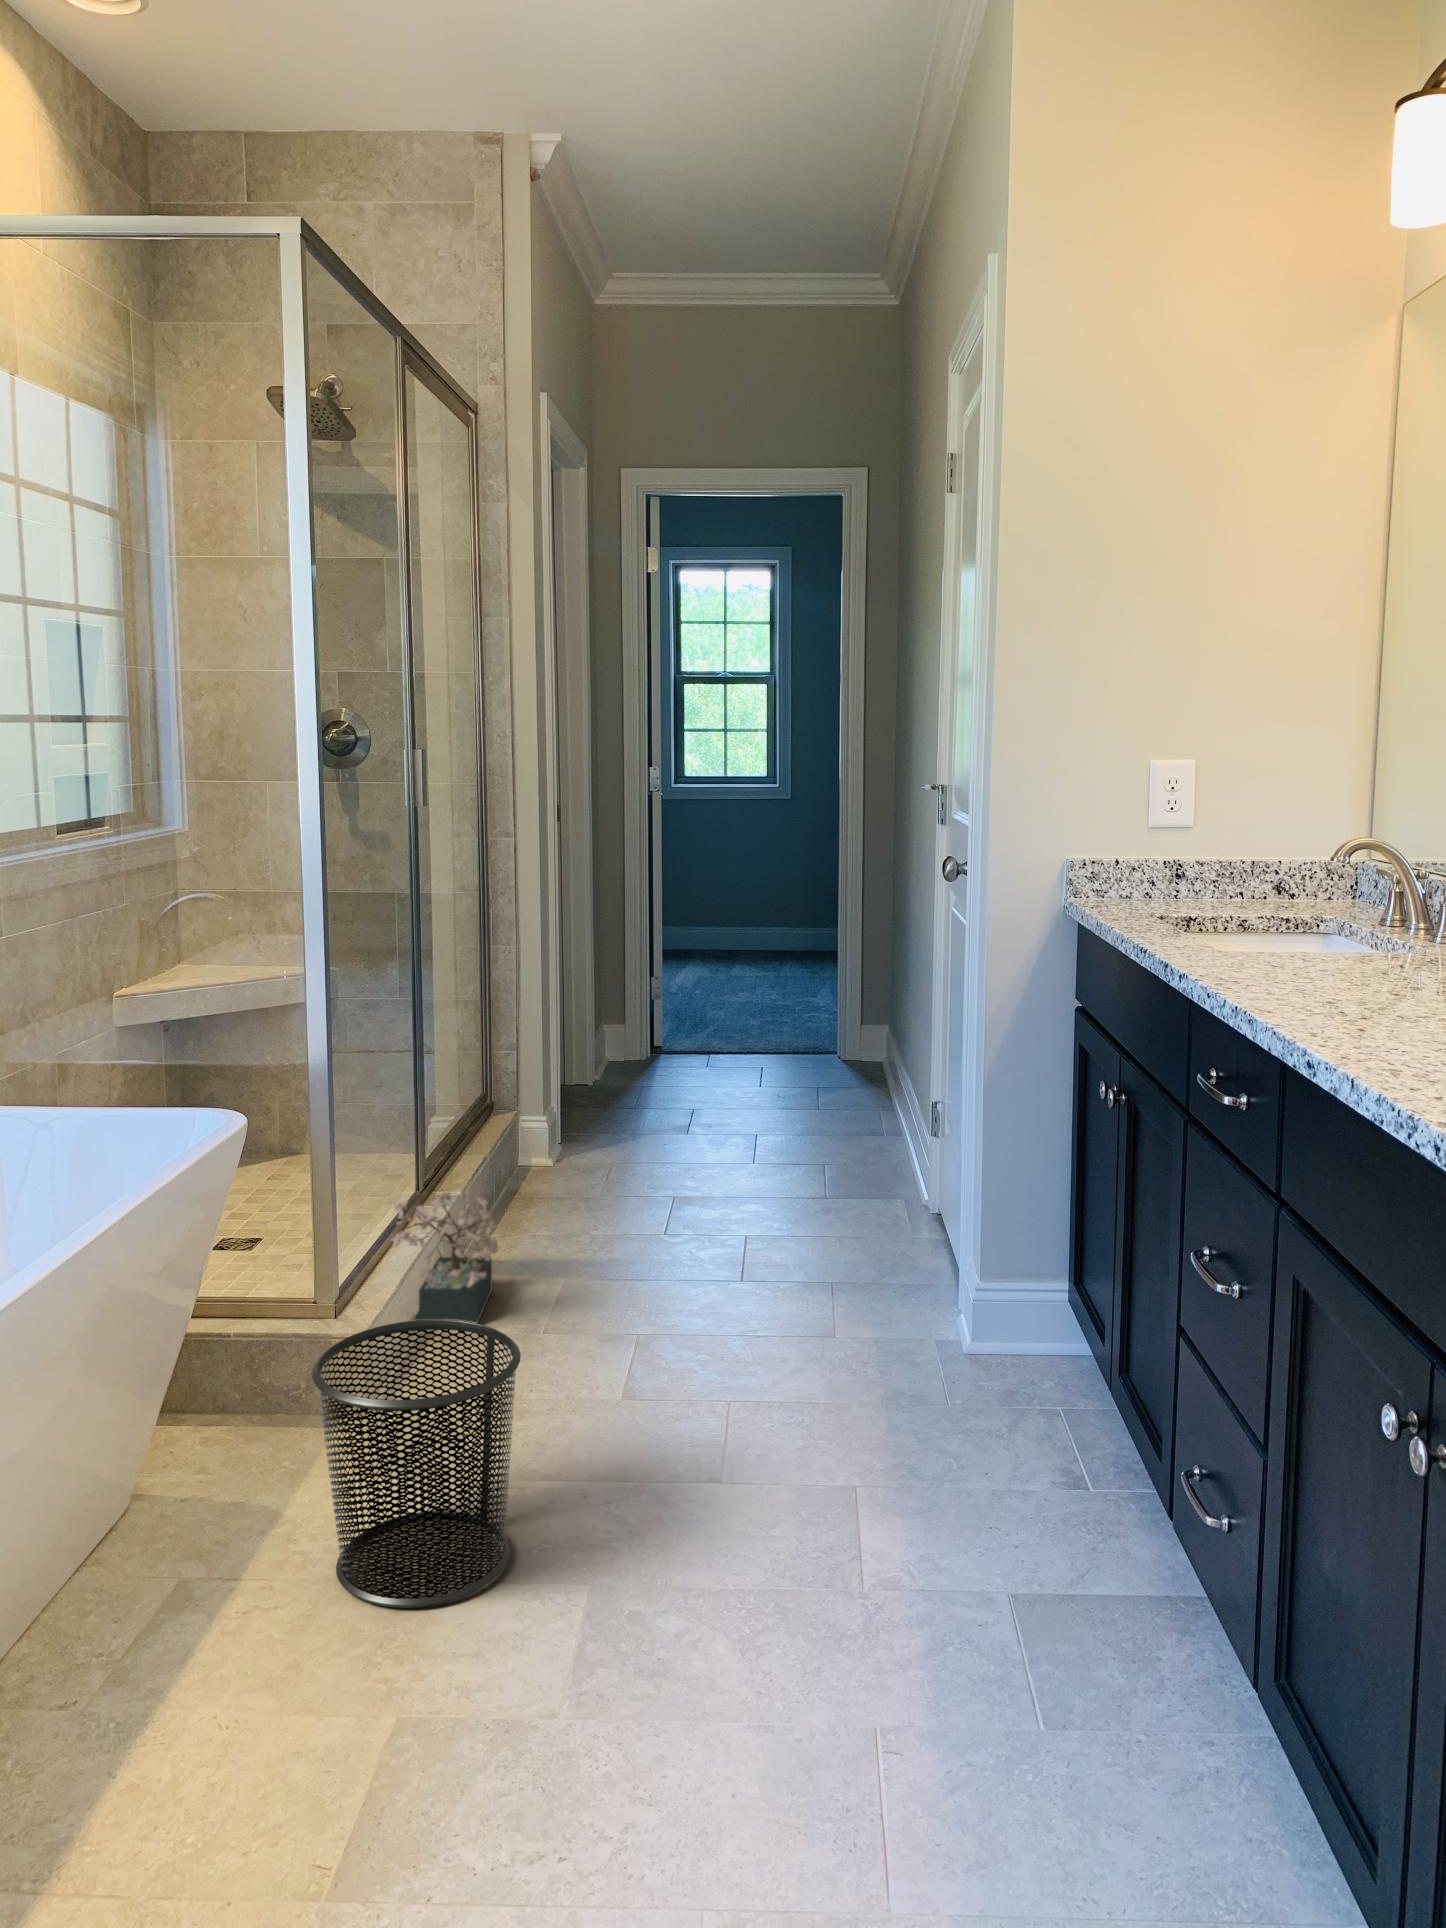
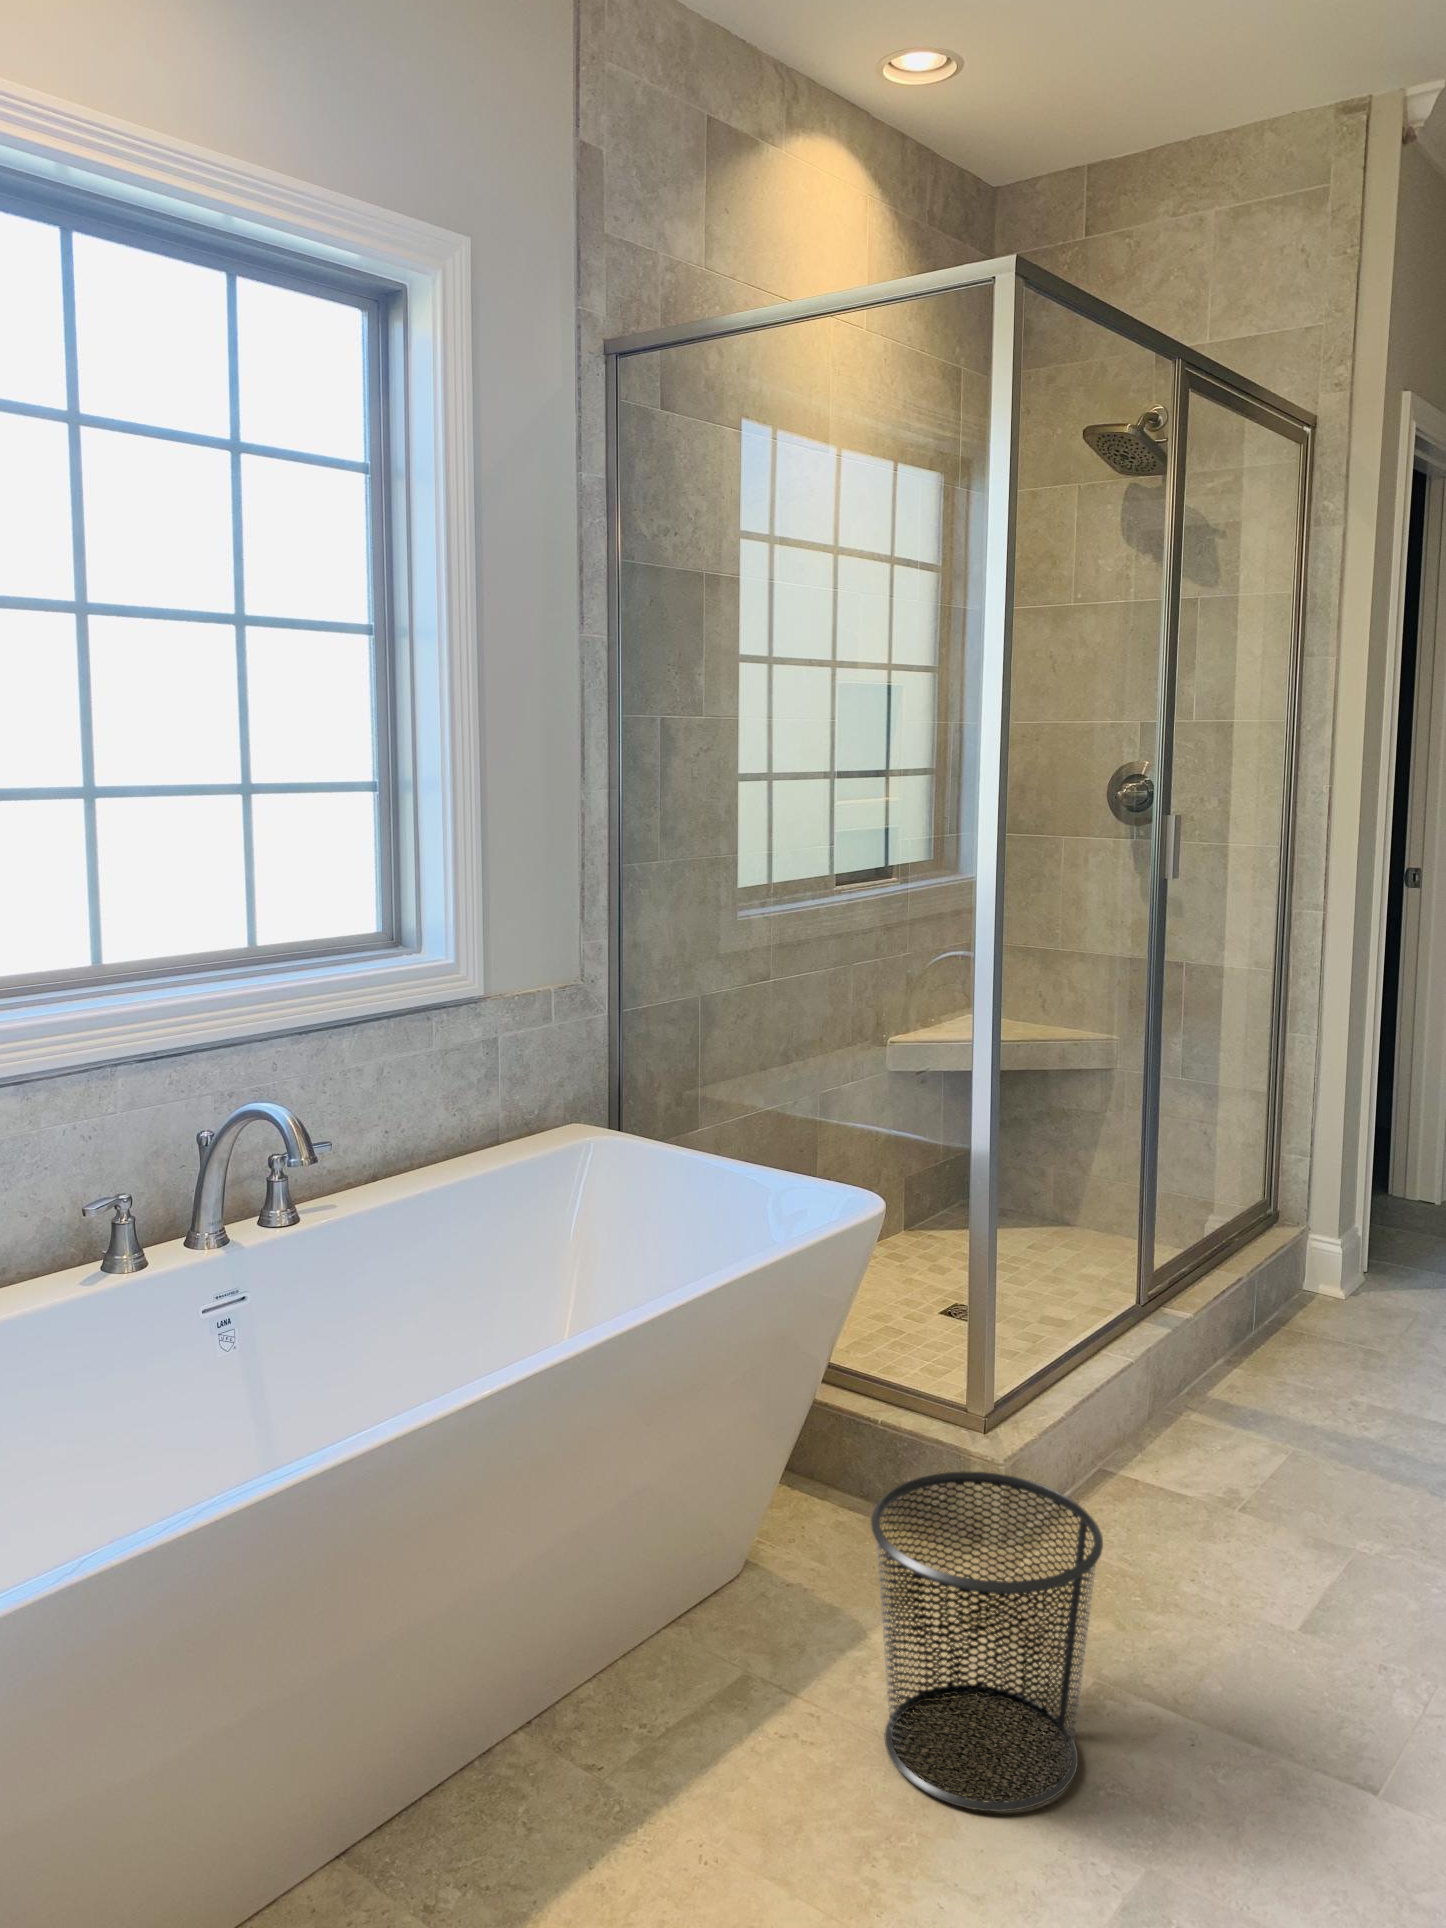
decorative plant: present [391,1190,506,1323] -> none [1075,1315,1211,1478]

